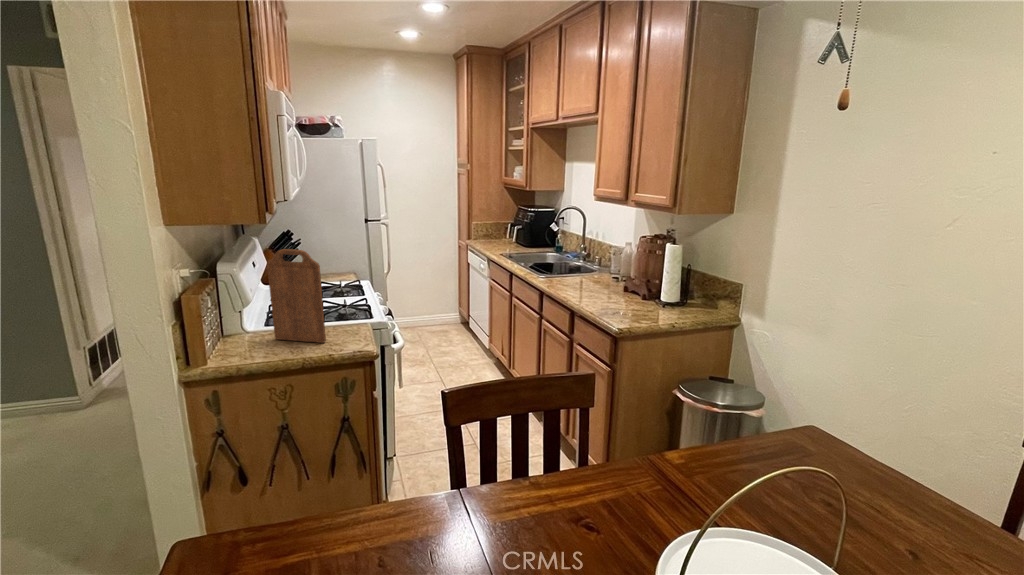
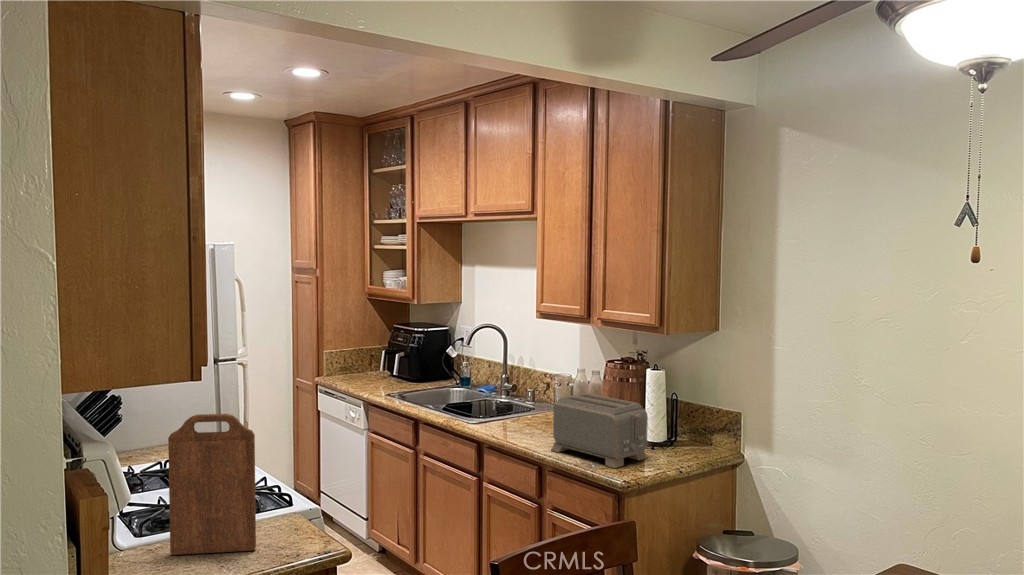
toaster: none [582,259,656,318] -> present [551,393,648,468]

